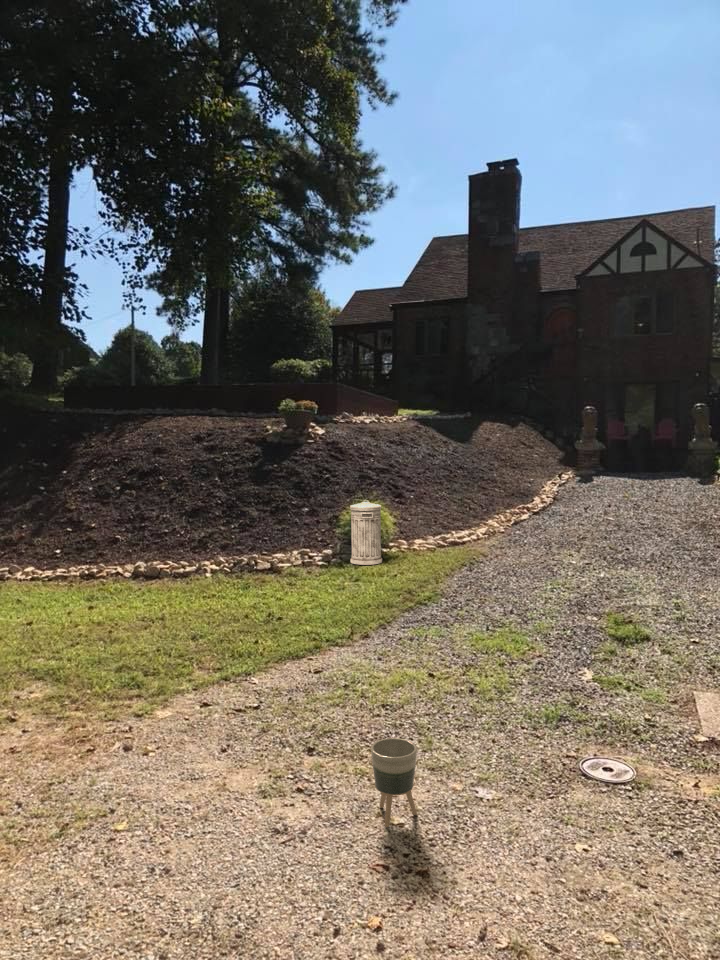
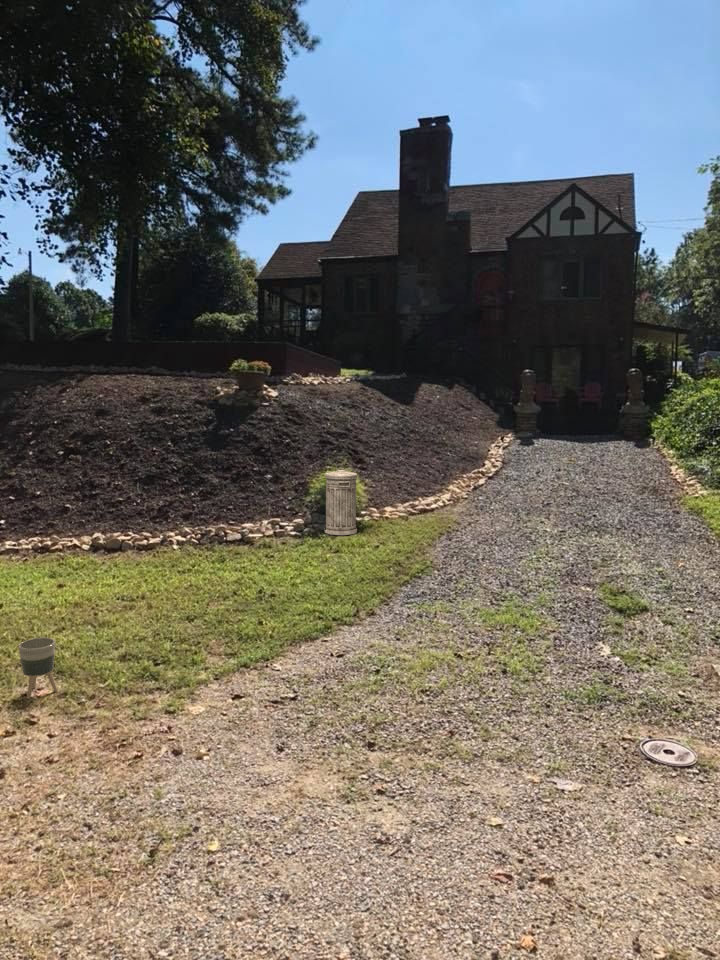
planter: present [371,738,417,827] -> present [18,638,57,699]

